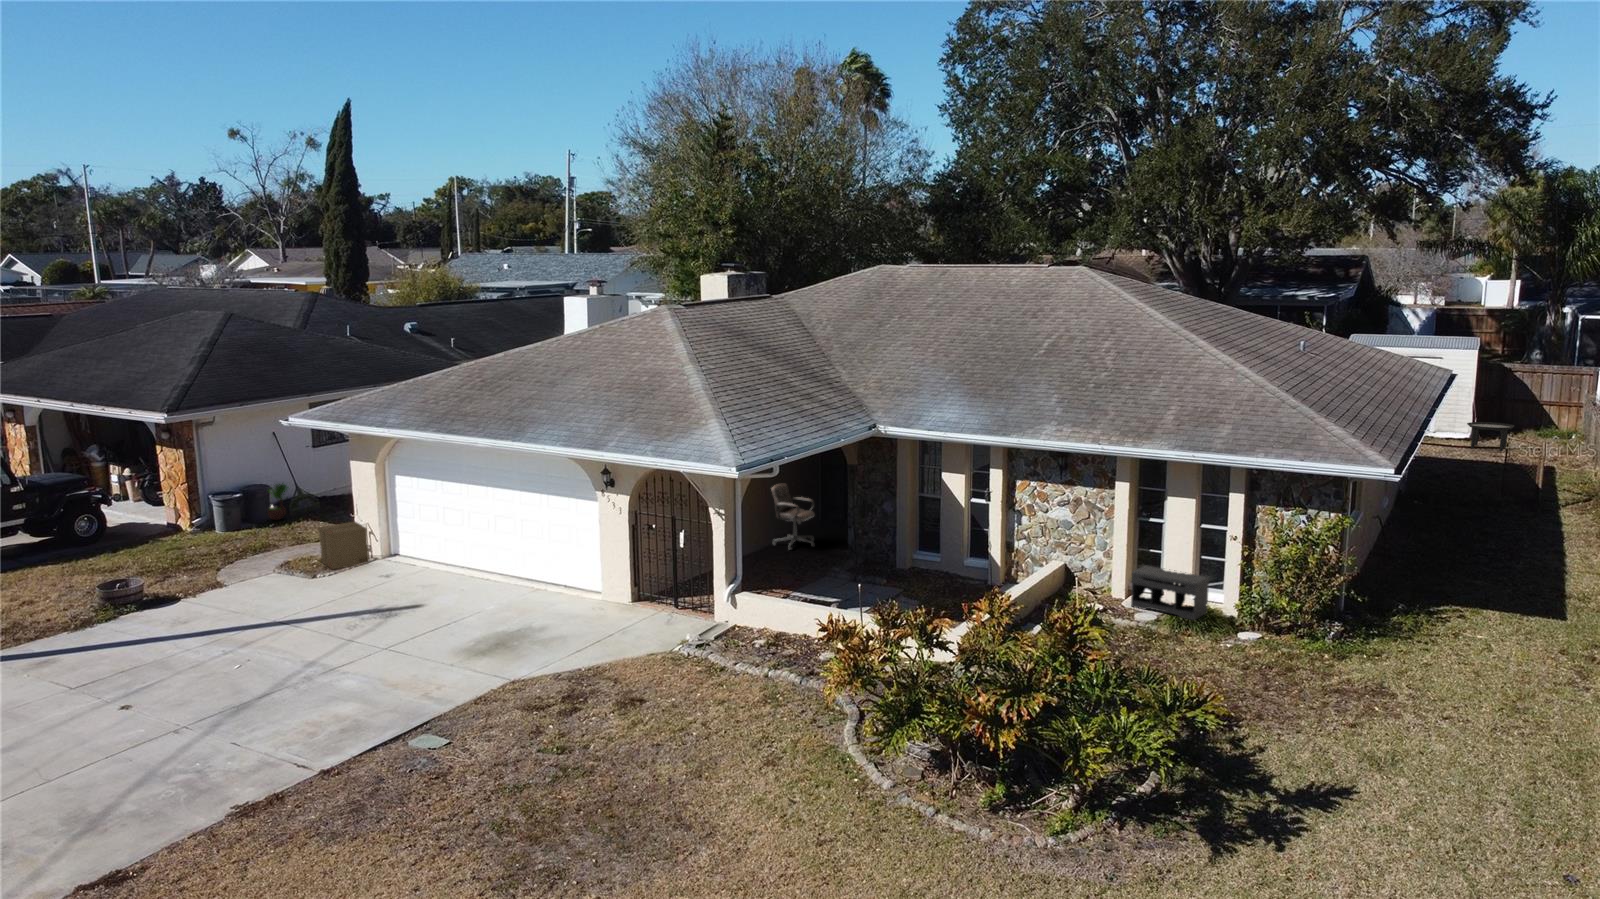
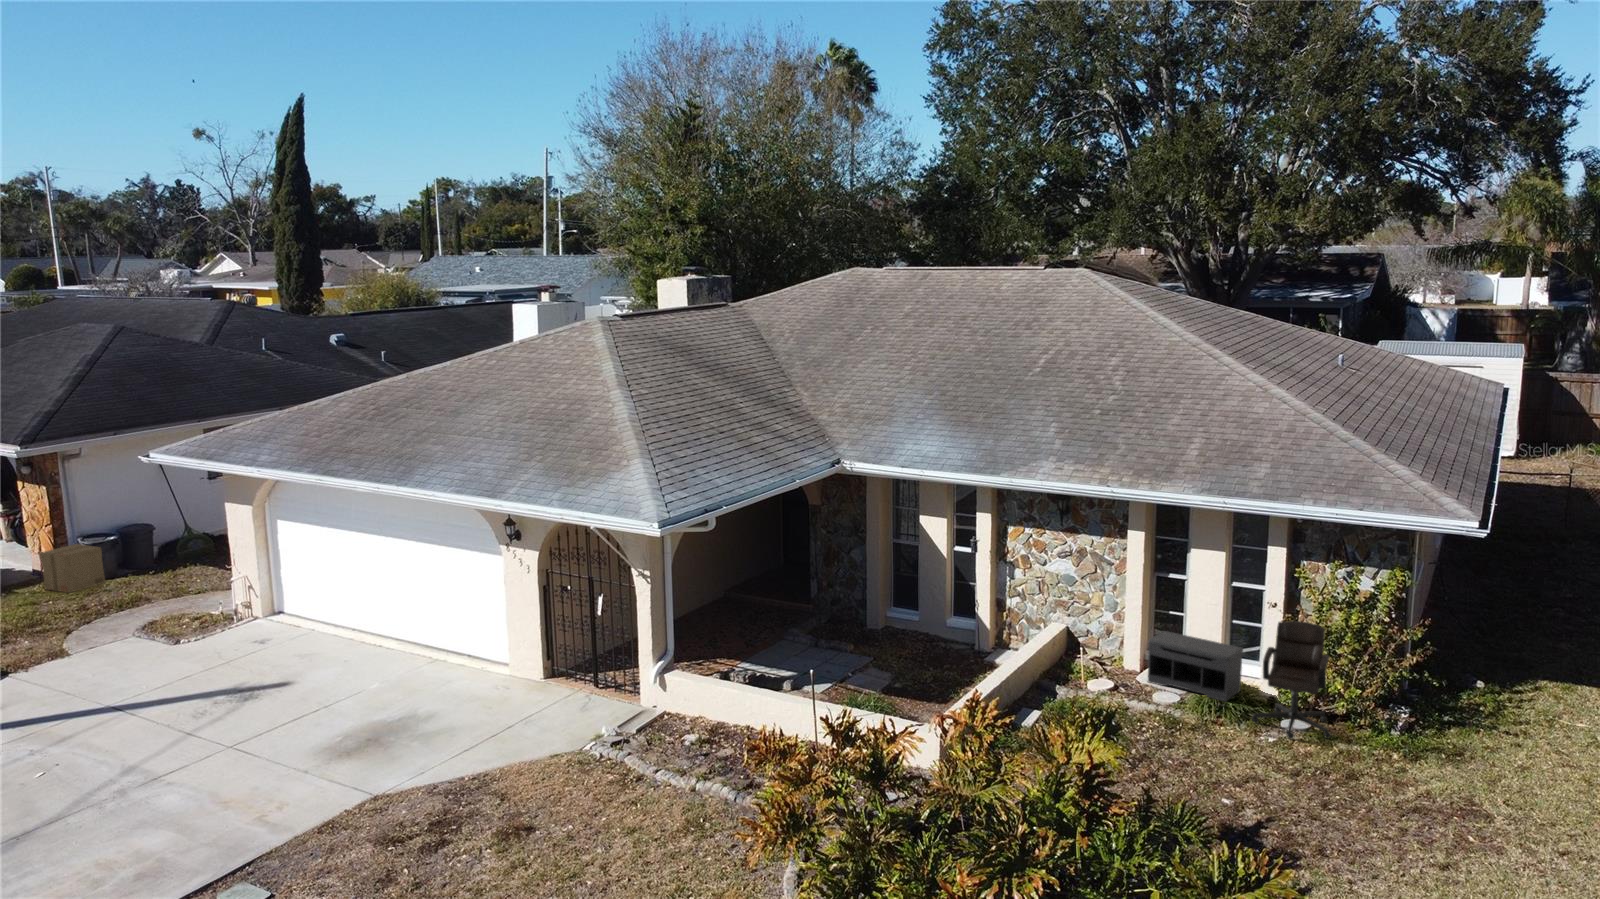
round table: present [1467,422,1514,451] -> none [1509,439,1563,471]
potted tree: present [268,483,288,520] -> none [146,520,174,565]
chair: present [771,484,815,549] -> present [1252,621,1331,739]
cardboard box: present [319,521,369,569] -> present [40,544,105,593]

